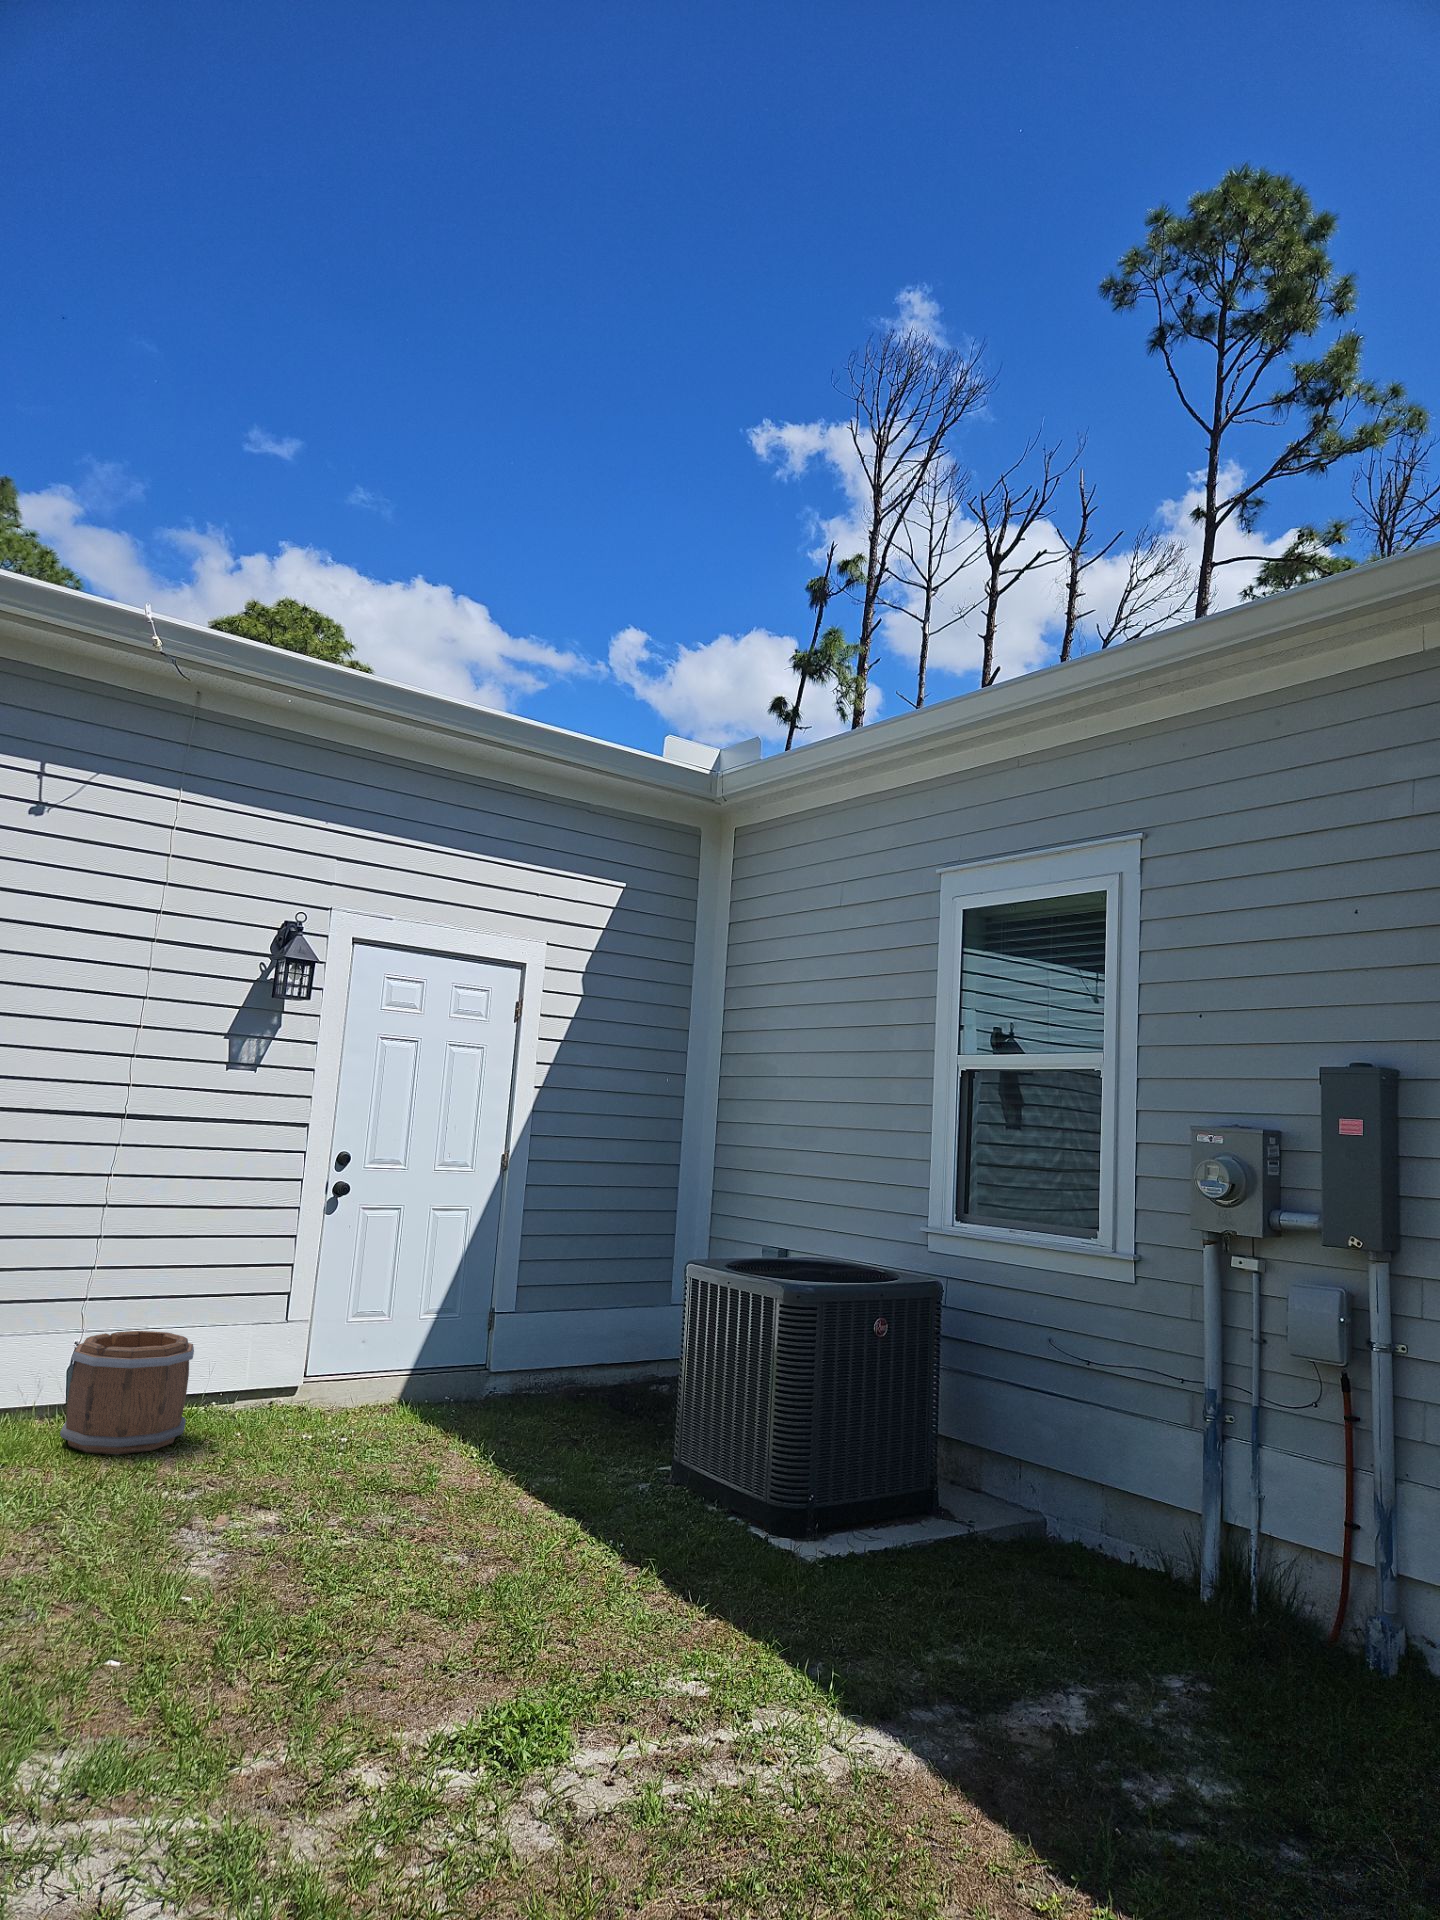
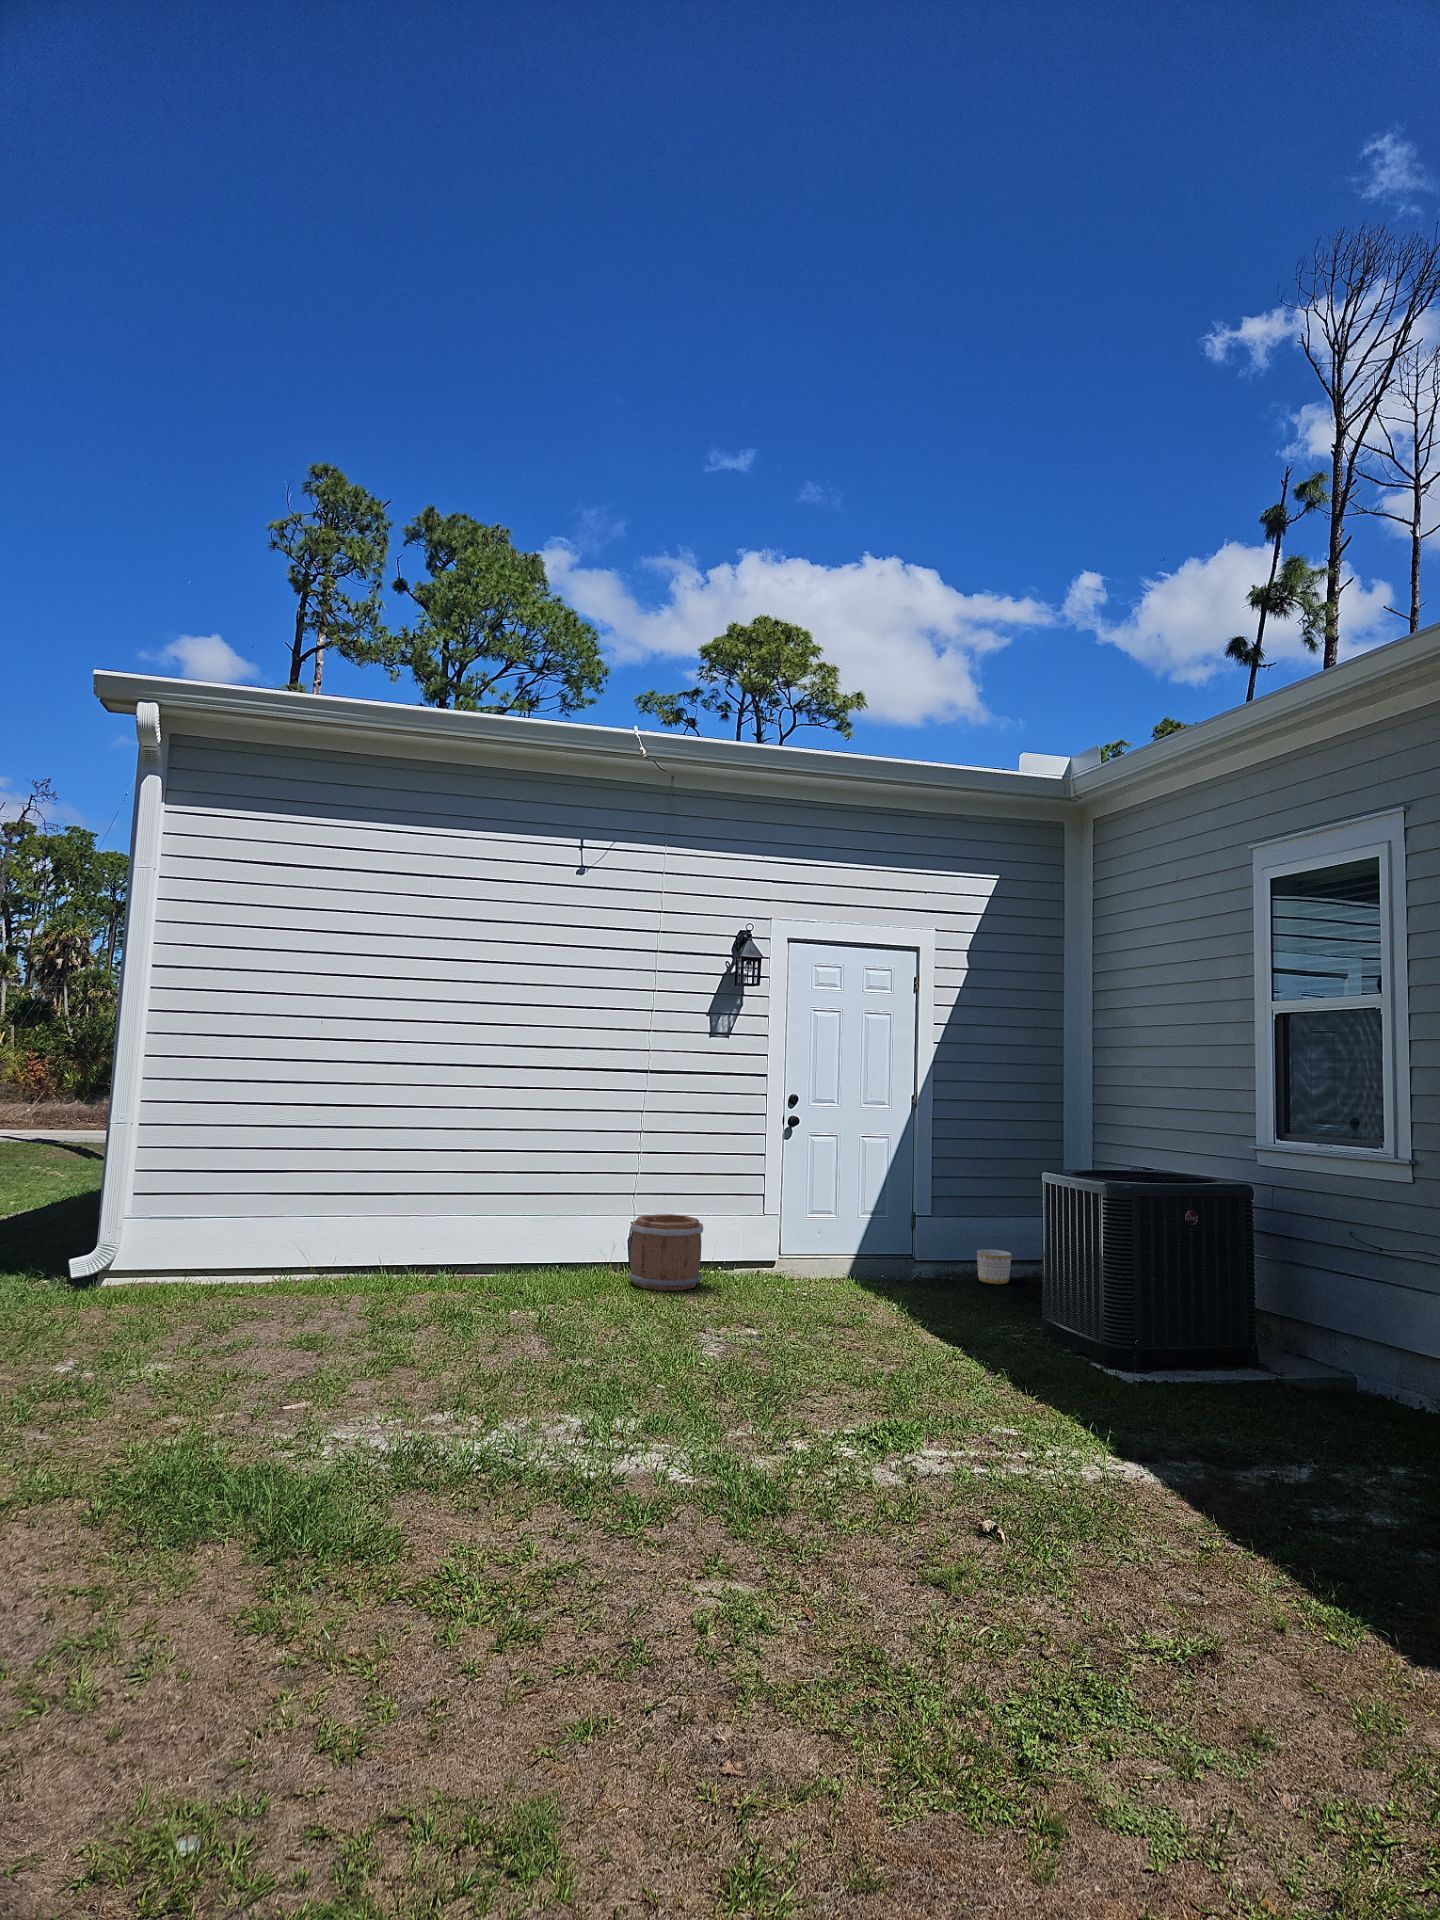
planter: none [572,1355,615,1401] -> present [977,1250,1011,1284]

